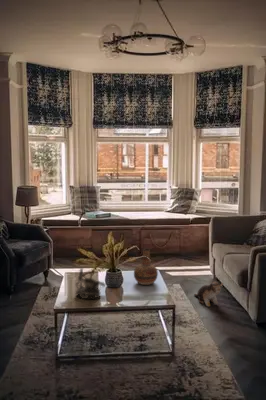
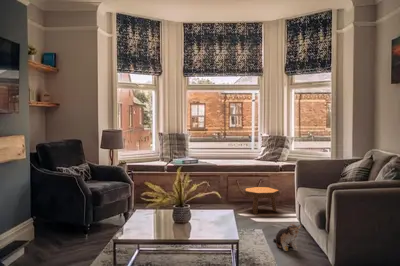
footstool: none [160,240,193,267] -> present [245,187,280,214]
vase: present [134,249,158,285] -> none [202,185,227,223]
decorative bowl: present [76,269,105,299] -> none [137,200,166,233]

